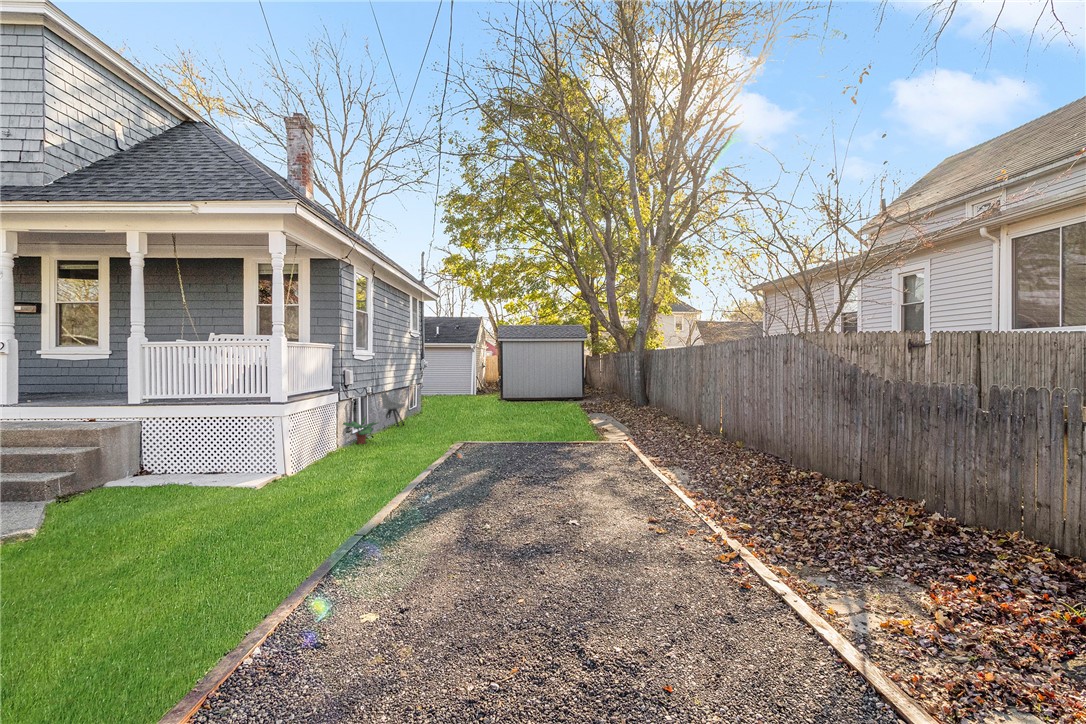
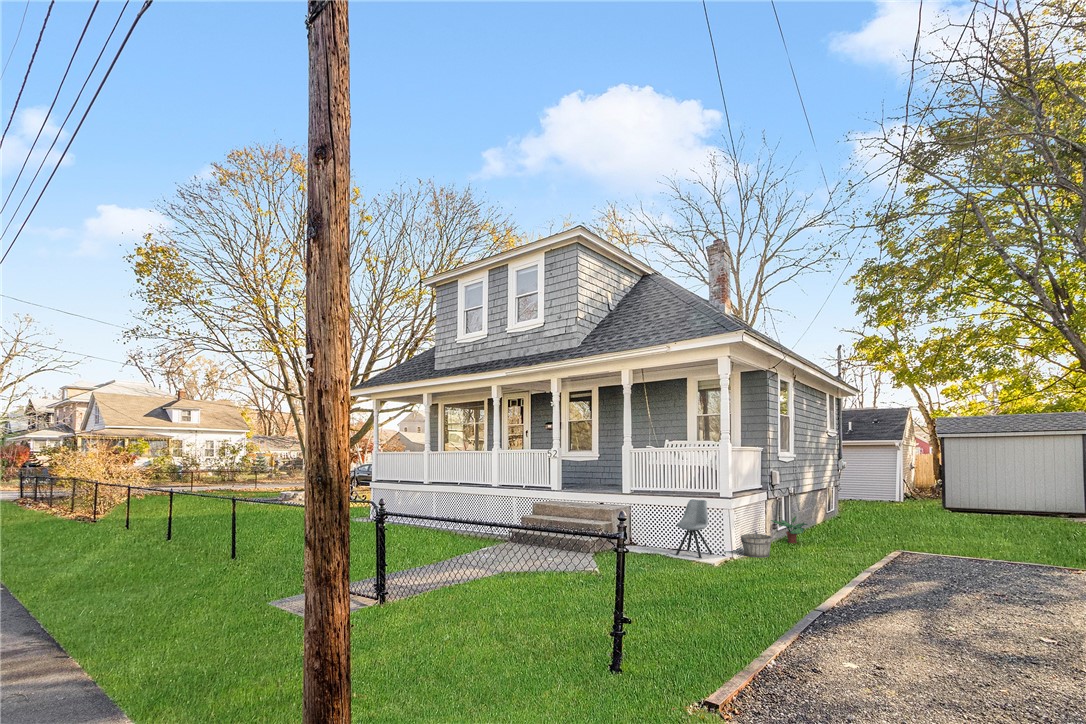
chair: present [379,390,404,428] -> present [676,499,712,558]
wooden bucket: none [295,435,332,467] -> present [741,531,772,558]

